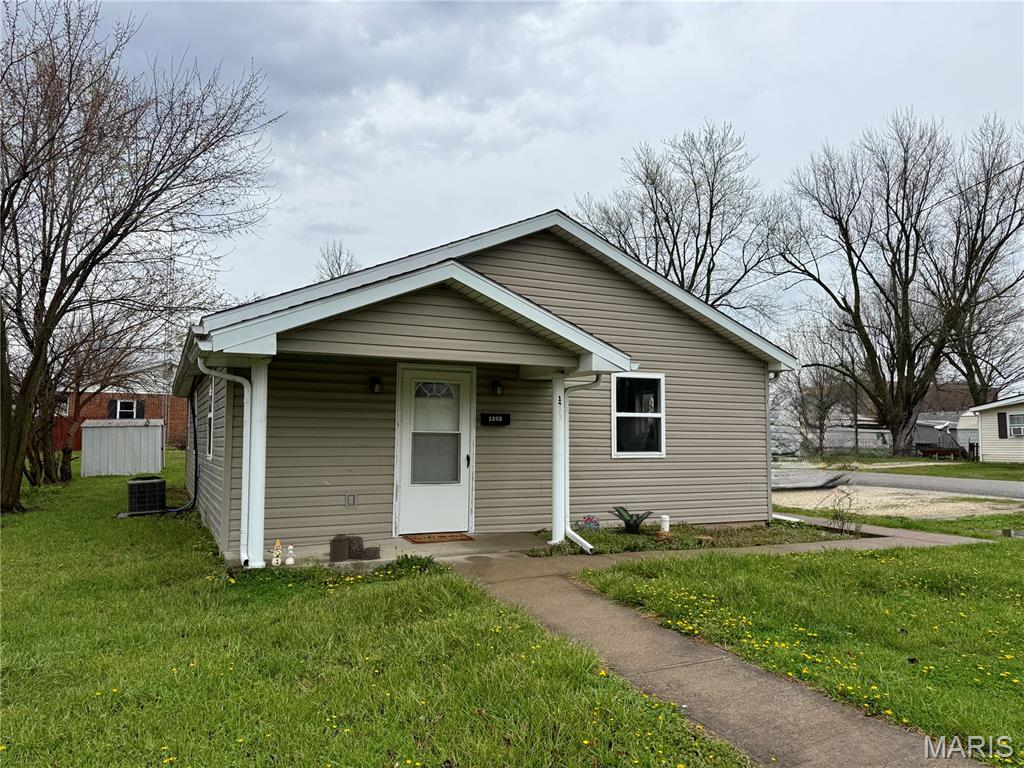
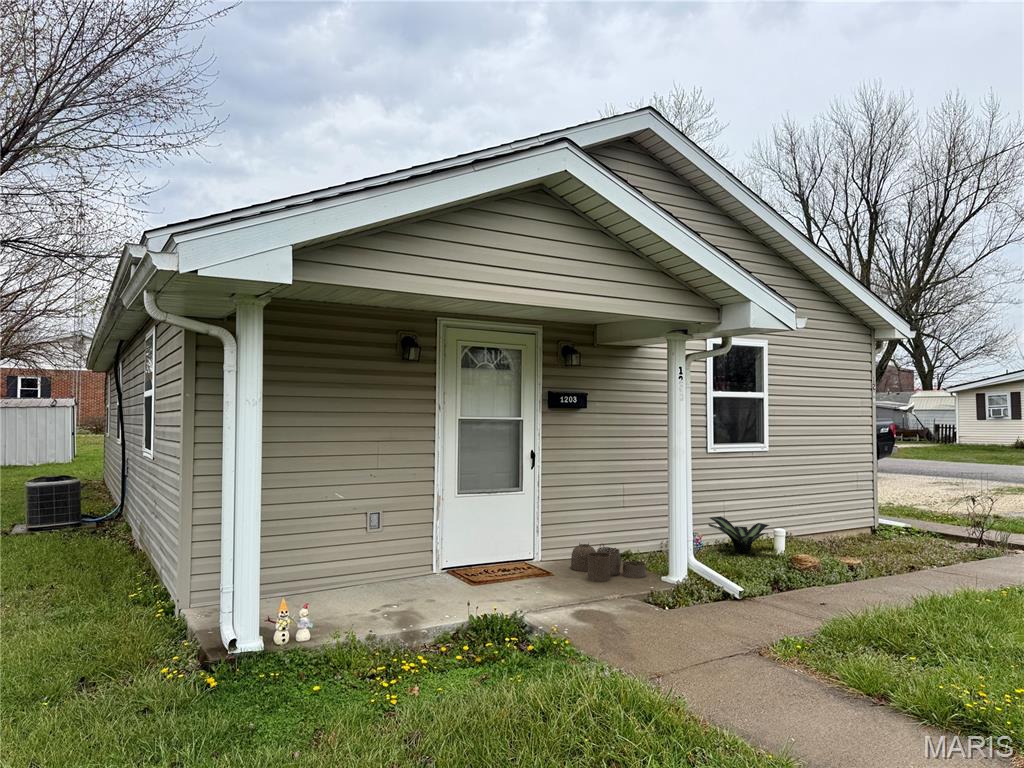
woven basket: present [330,534,380,562] -> present [571,543,646,582]

